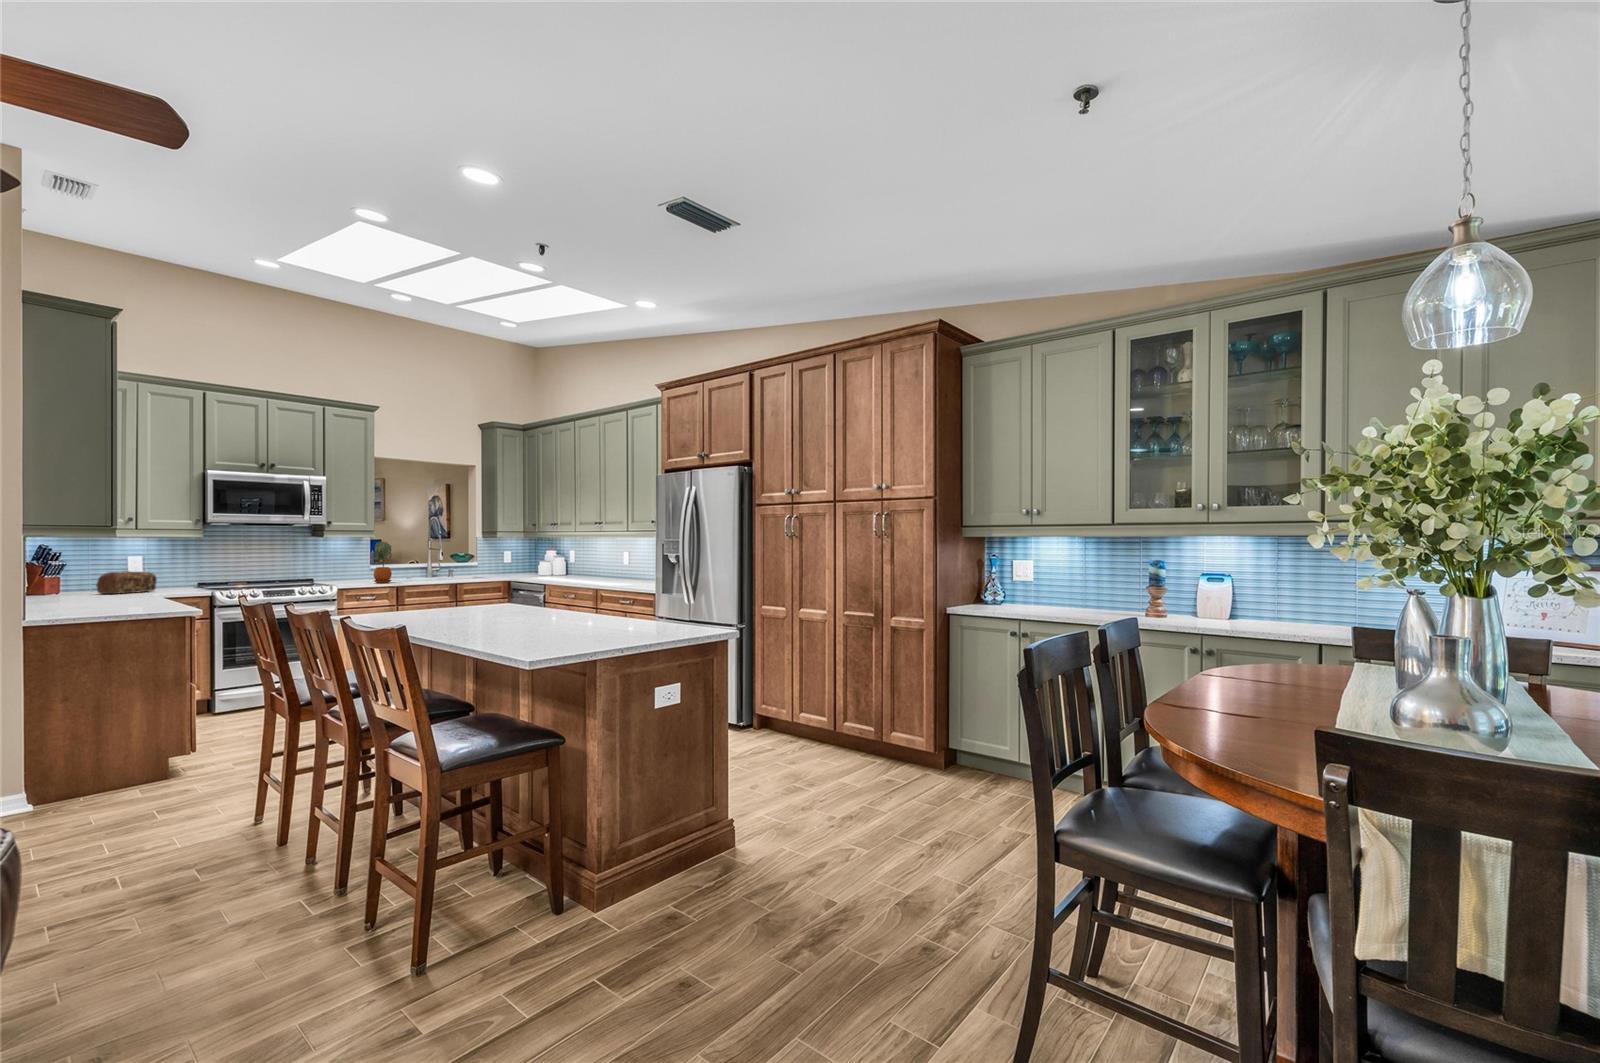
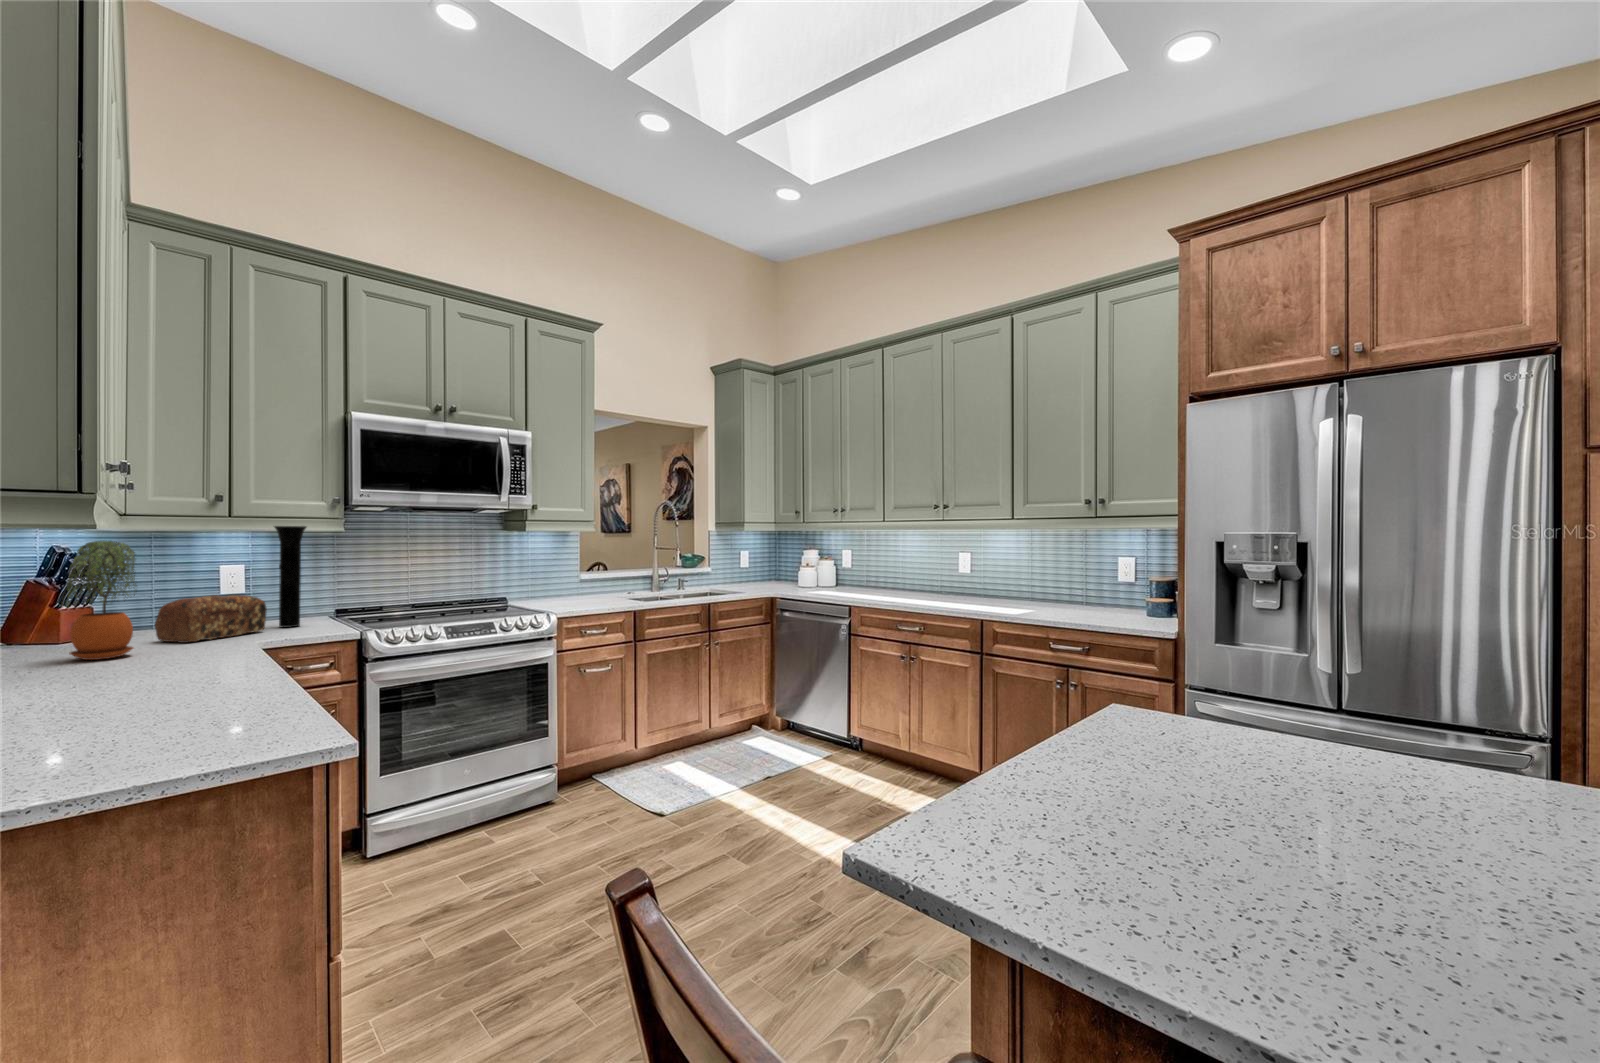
vase: none [161,534,181,590] -> present [275,526,306,627]
potted plant: present [374,542,392,583] -> present [61,541,135,660]

